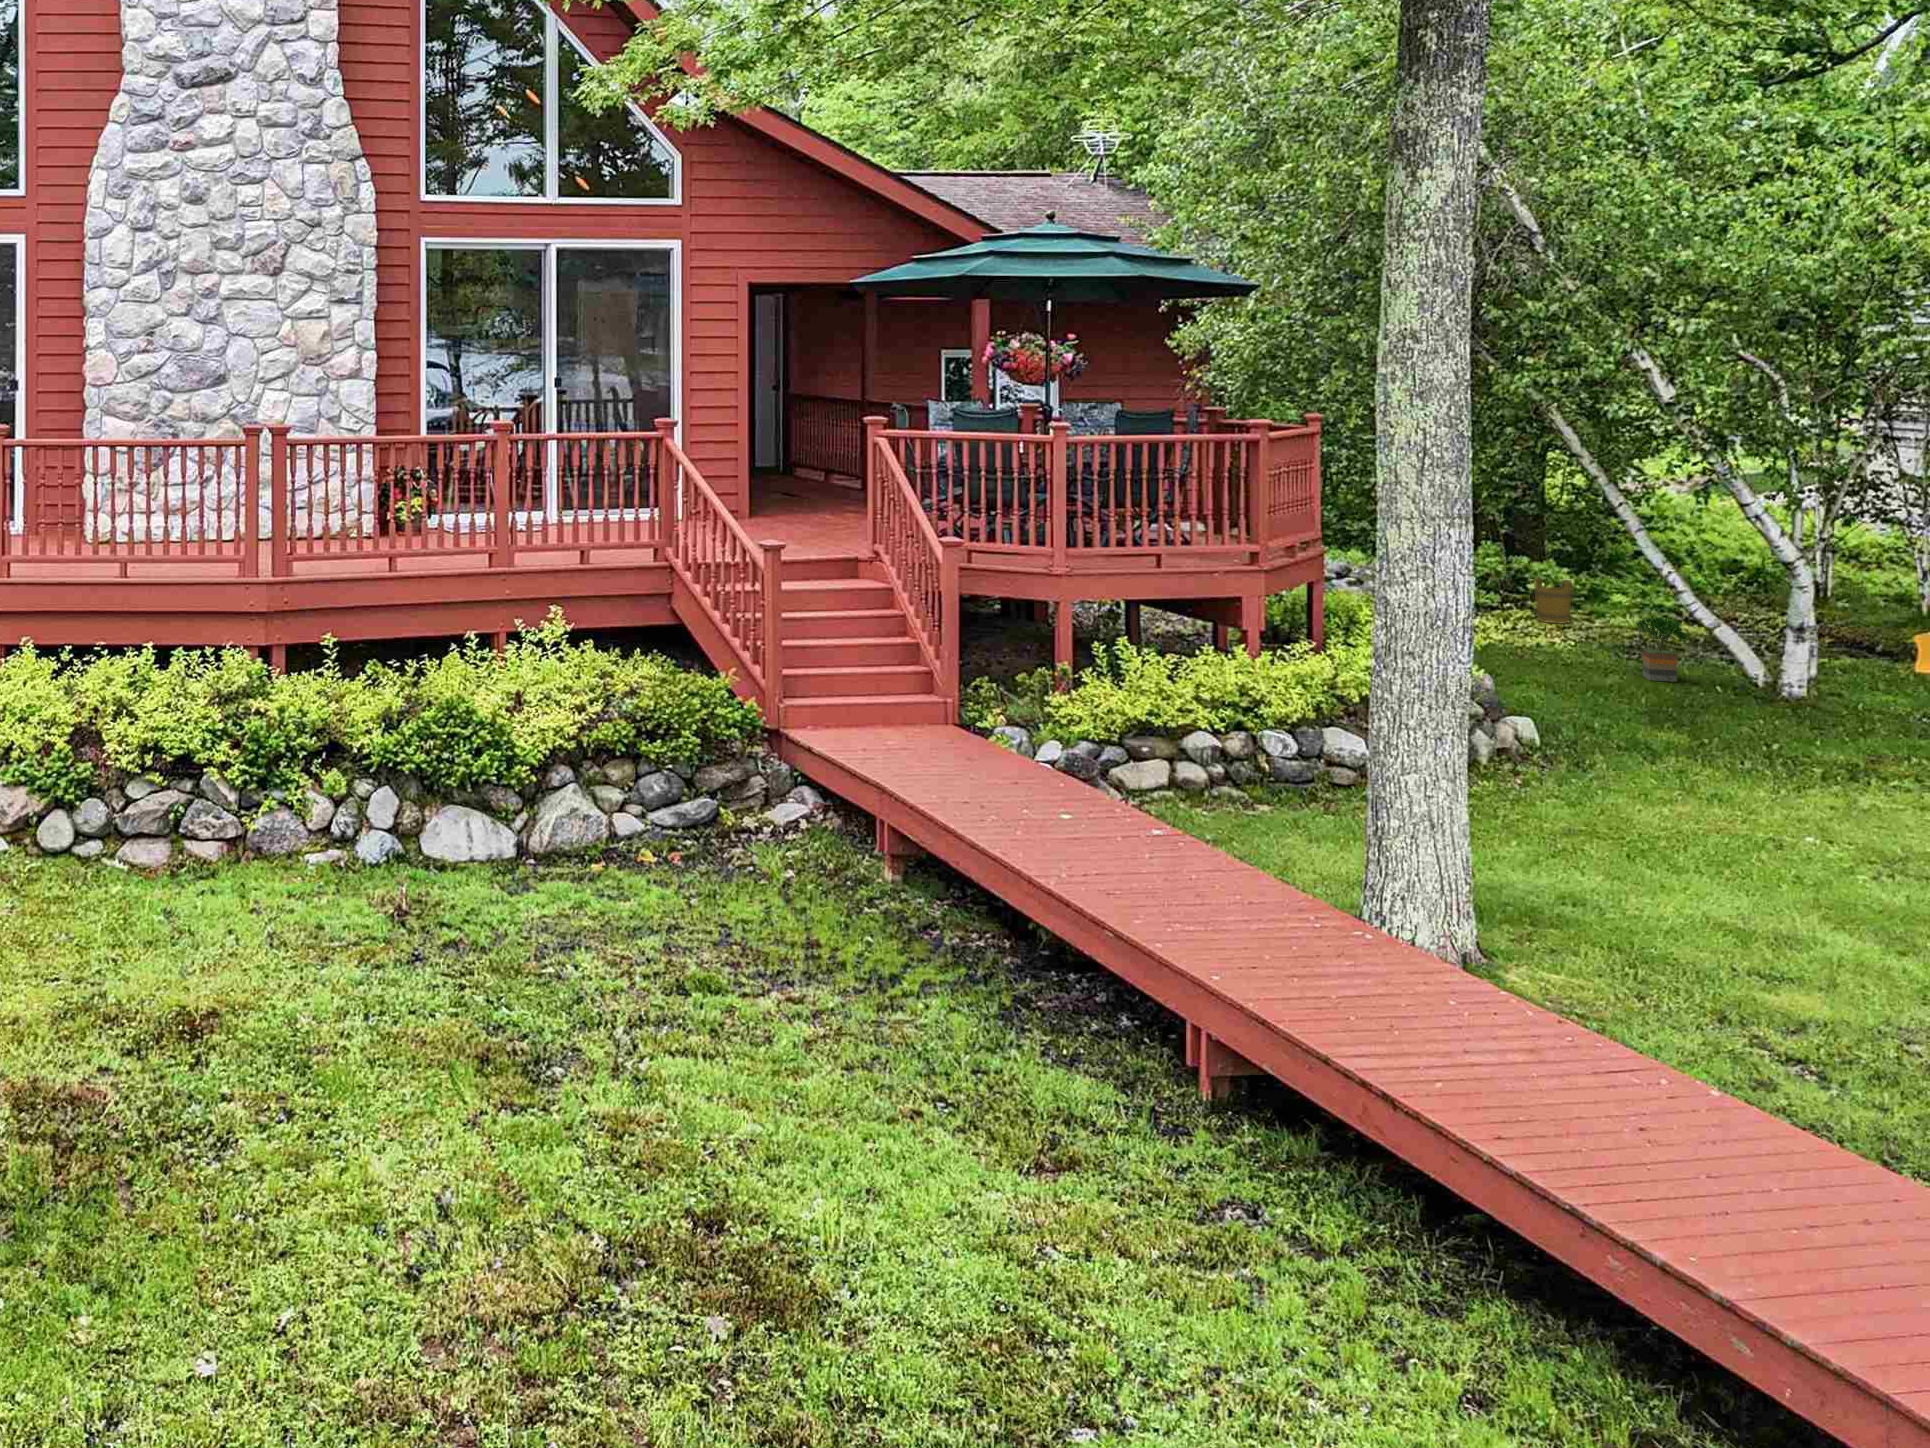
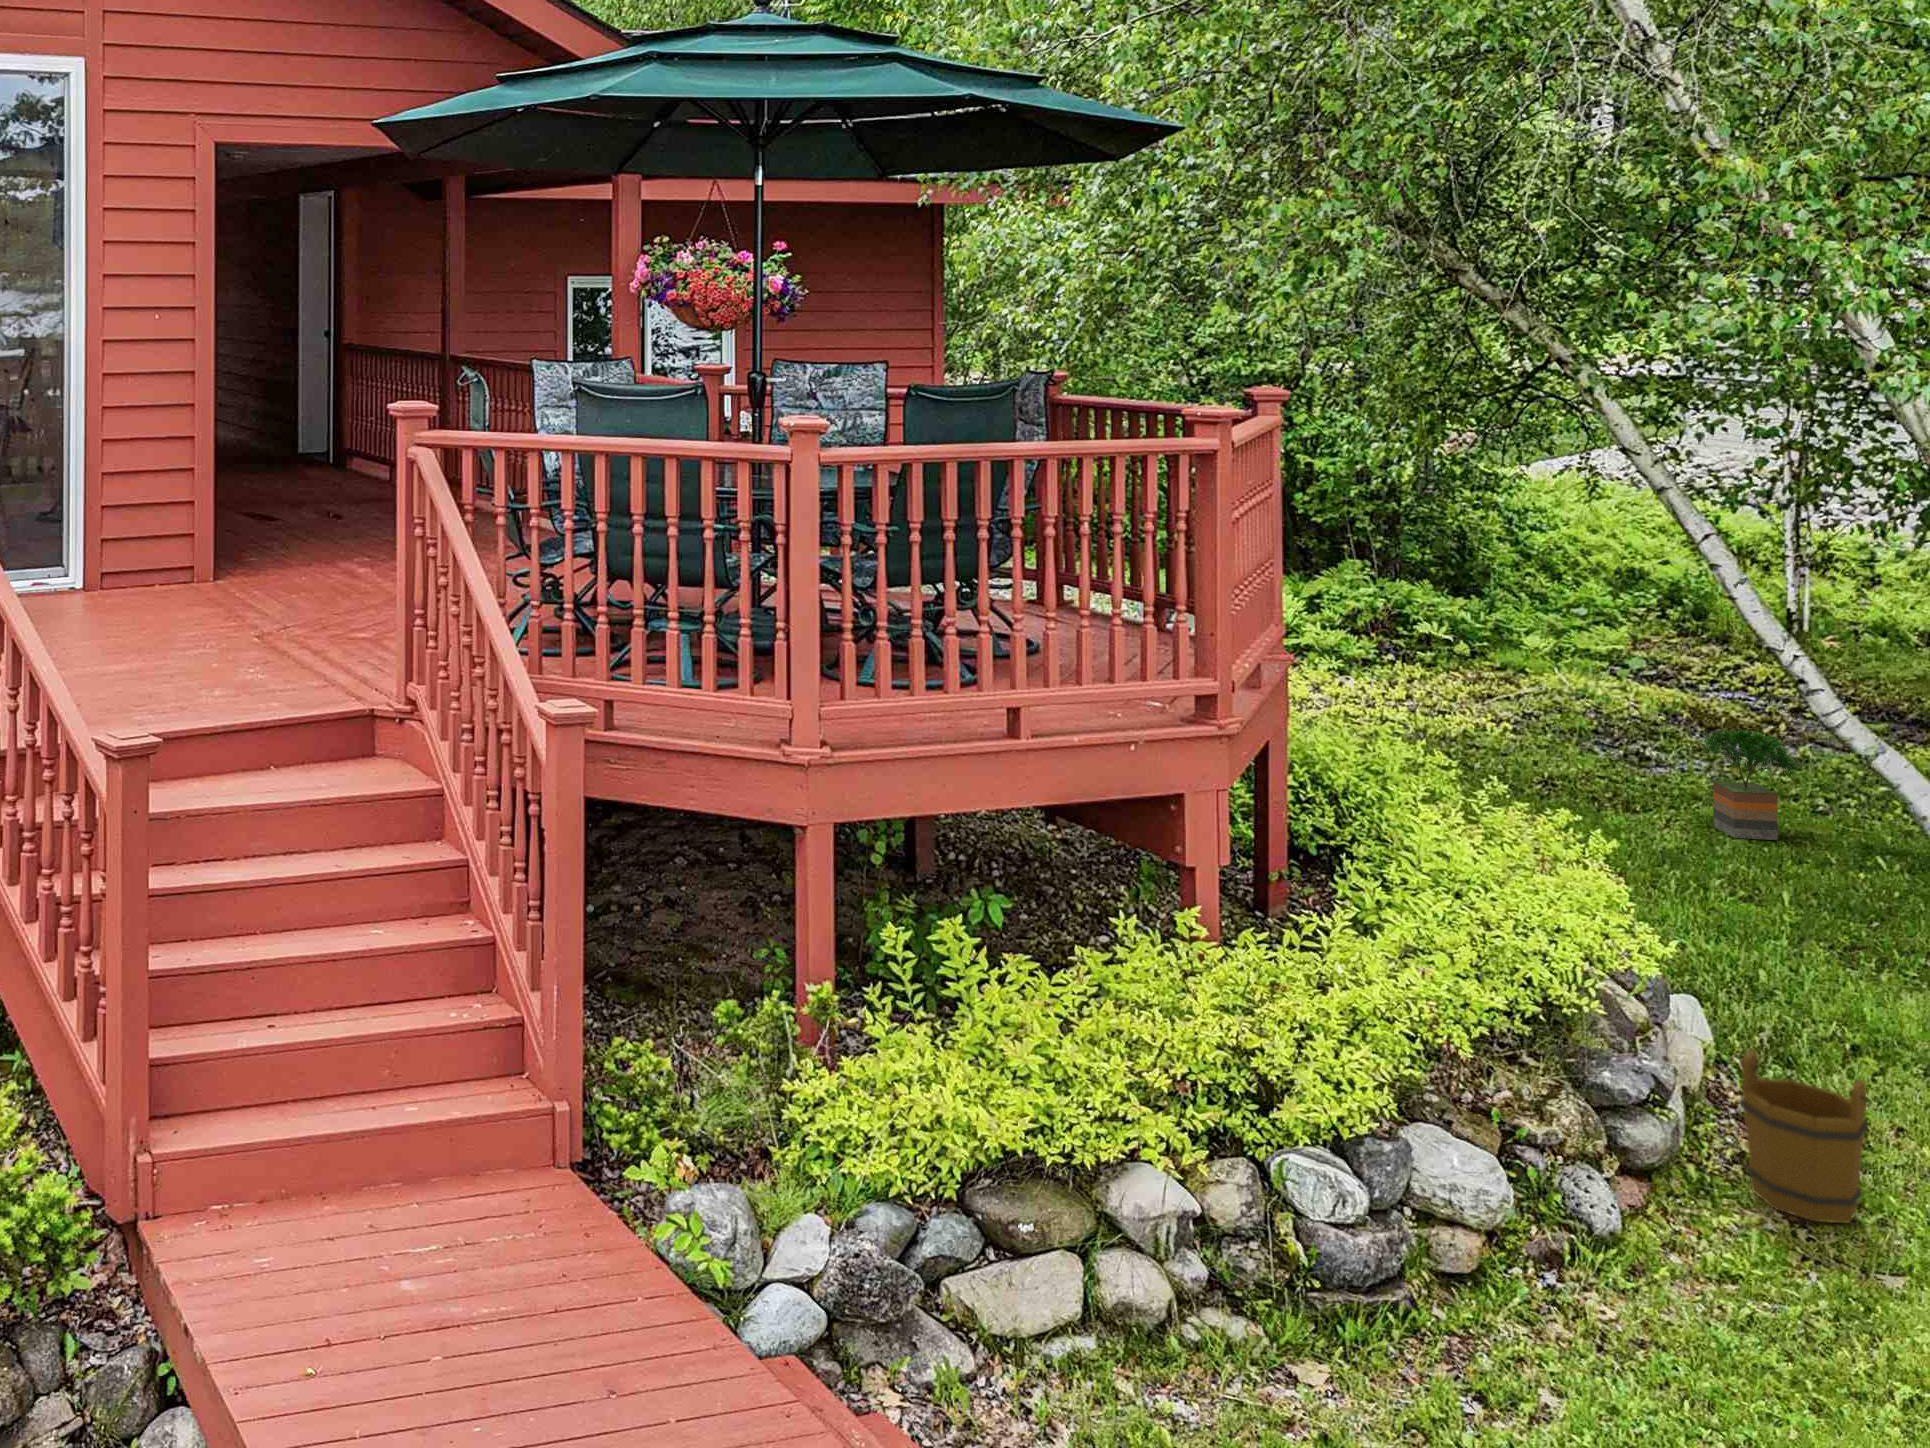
bucket: present [1534,577,1573,624] -> present [1740,1051,1872,1223]

